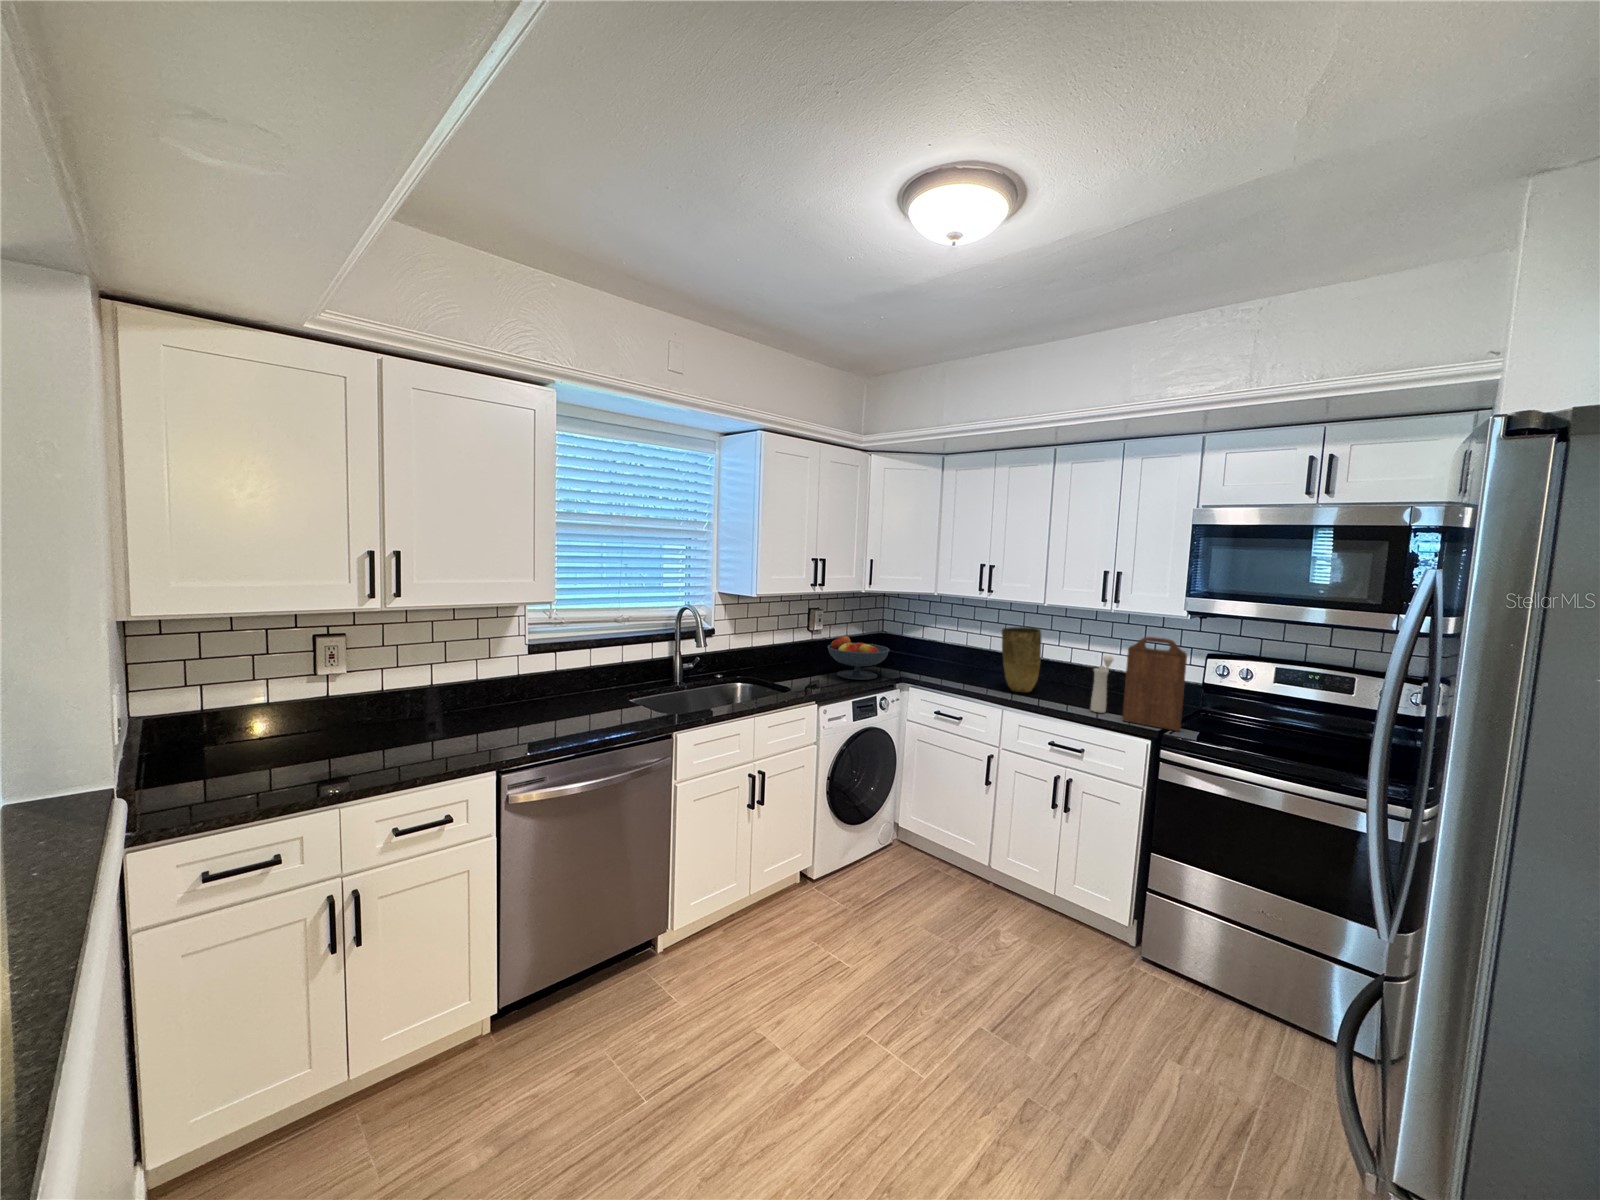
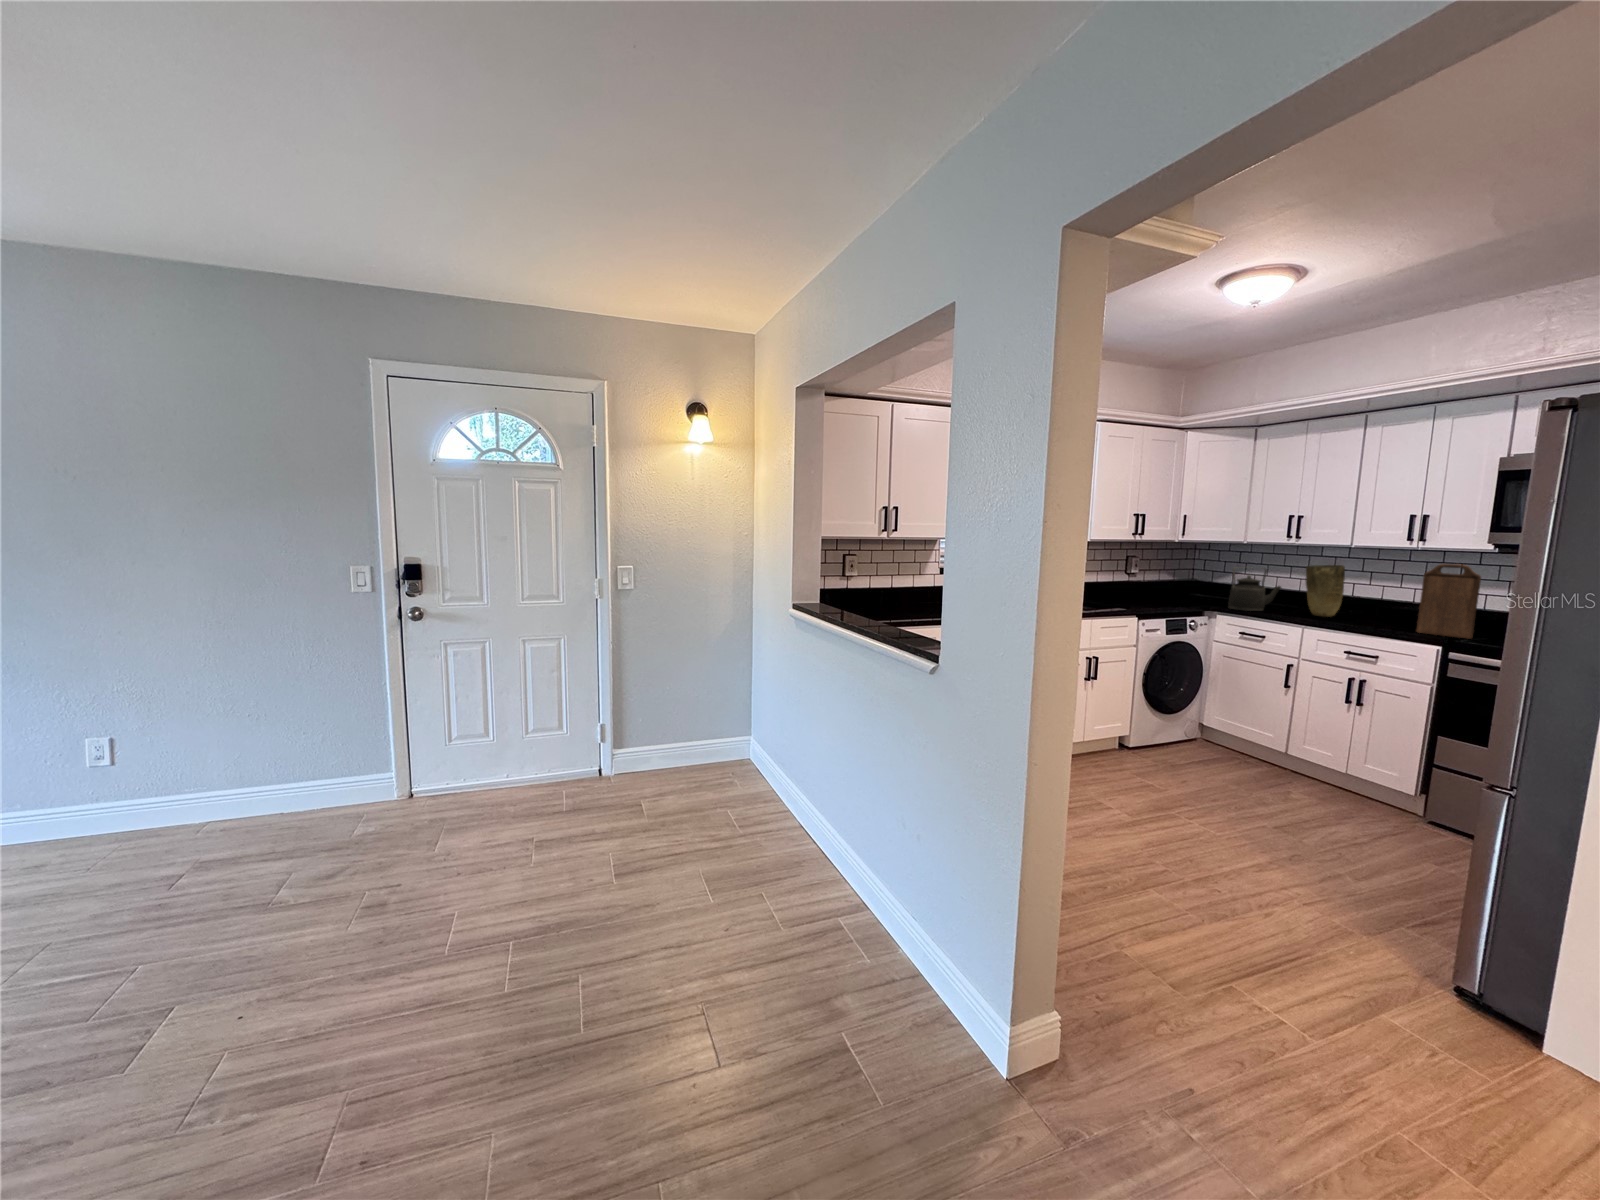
kettle: none [921,629,977,685] -> present [1228,568,1281,611]
fruit bowl: present [828,636,890,680] -> none [1144,574,1200,606]
pepper mill: present [1091,656,1114,713] -> none [1388,585,1416,628]

